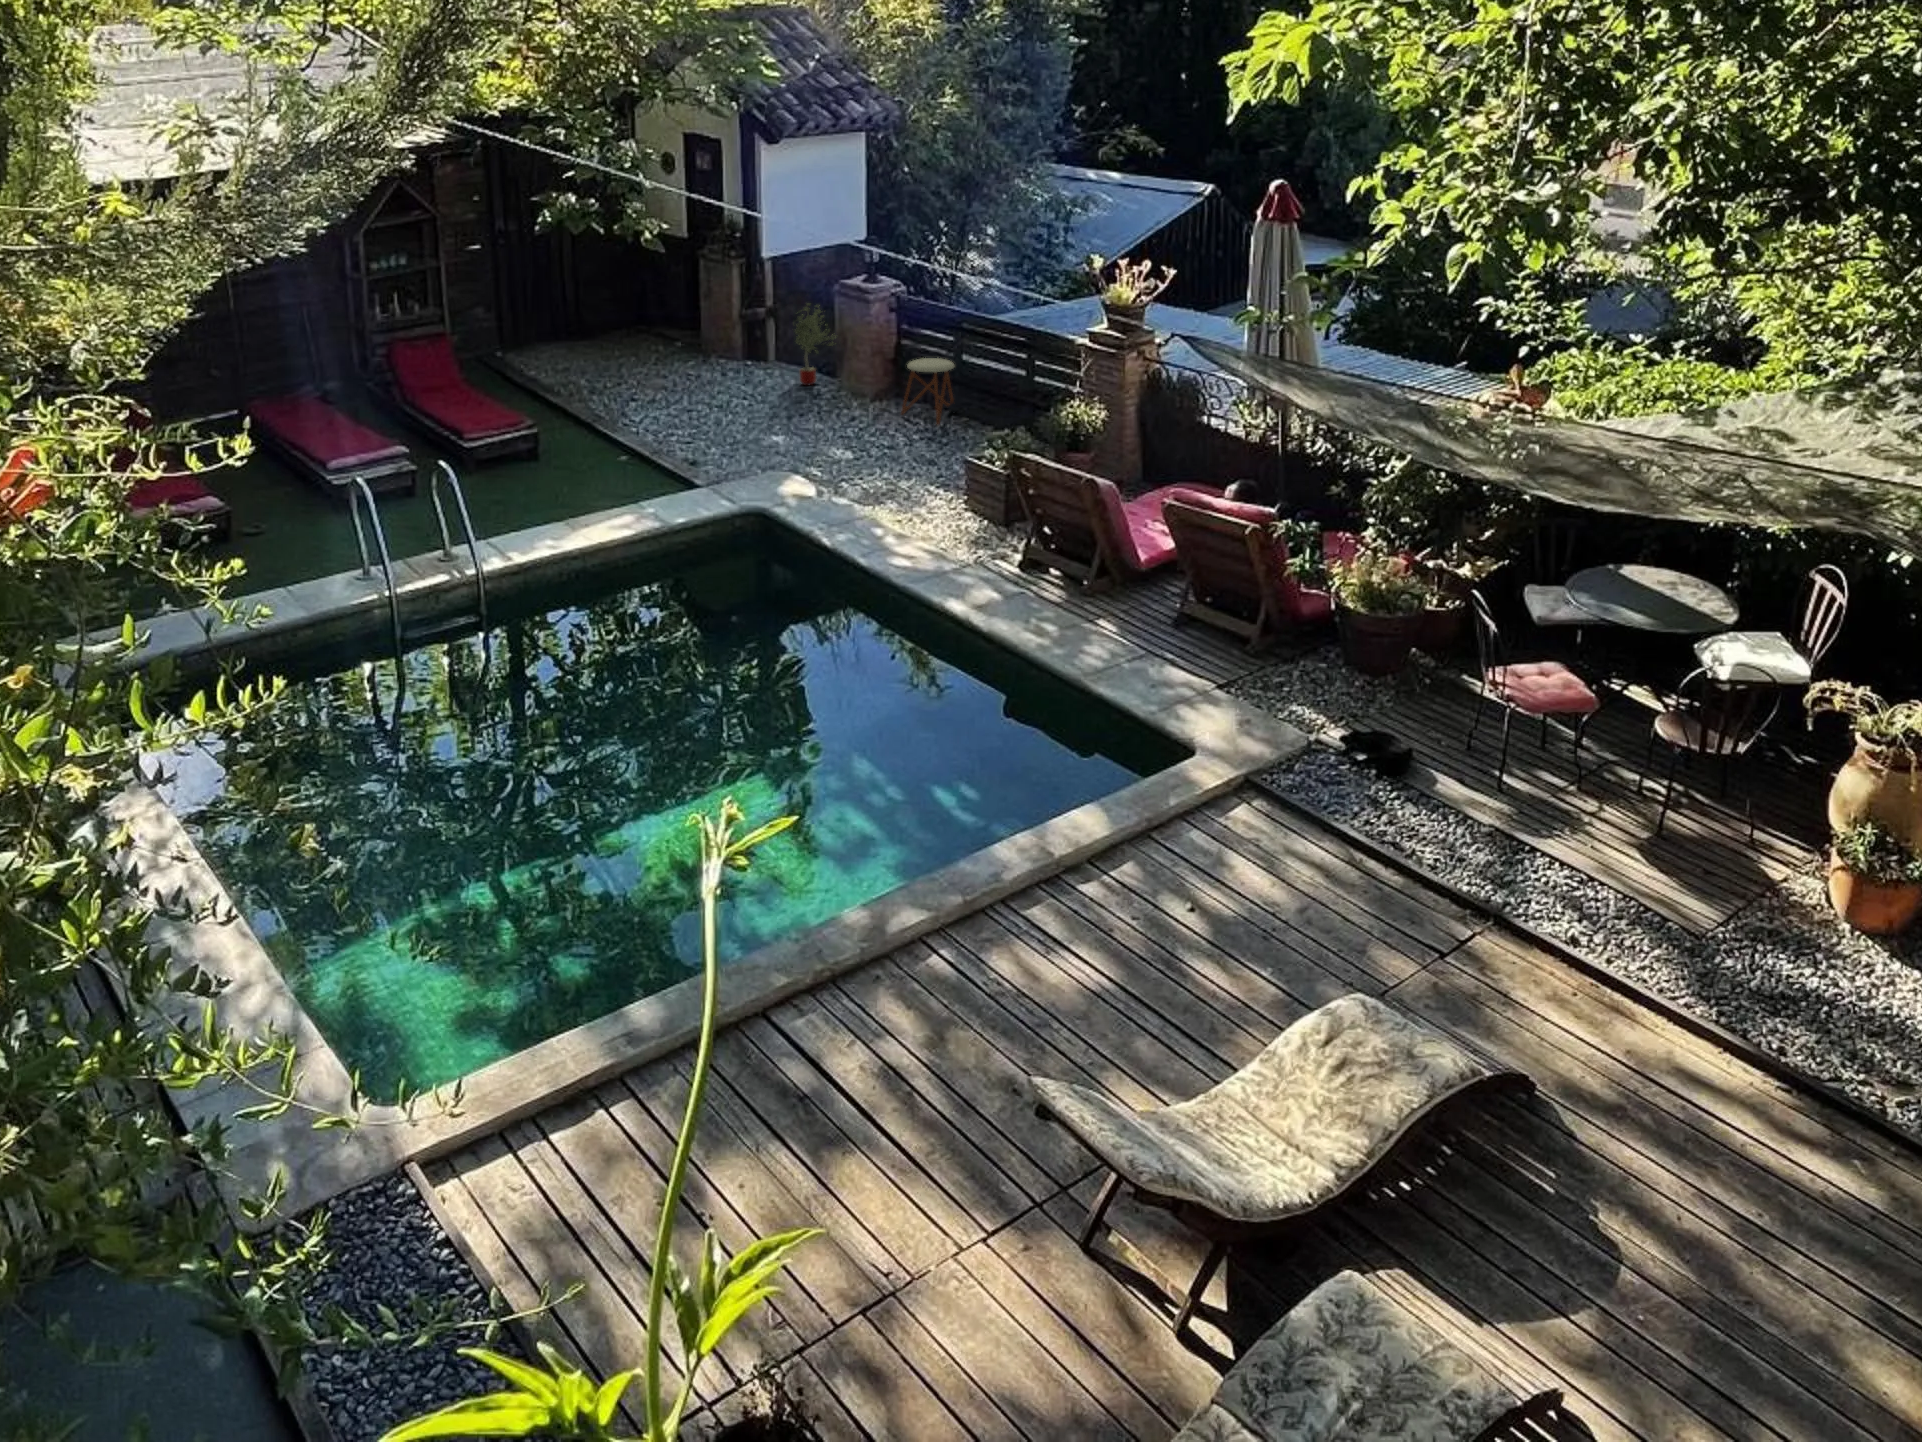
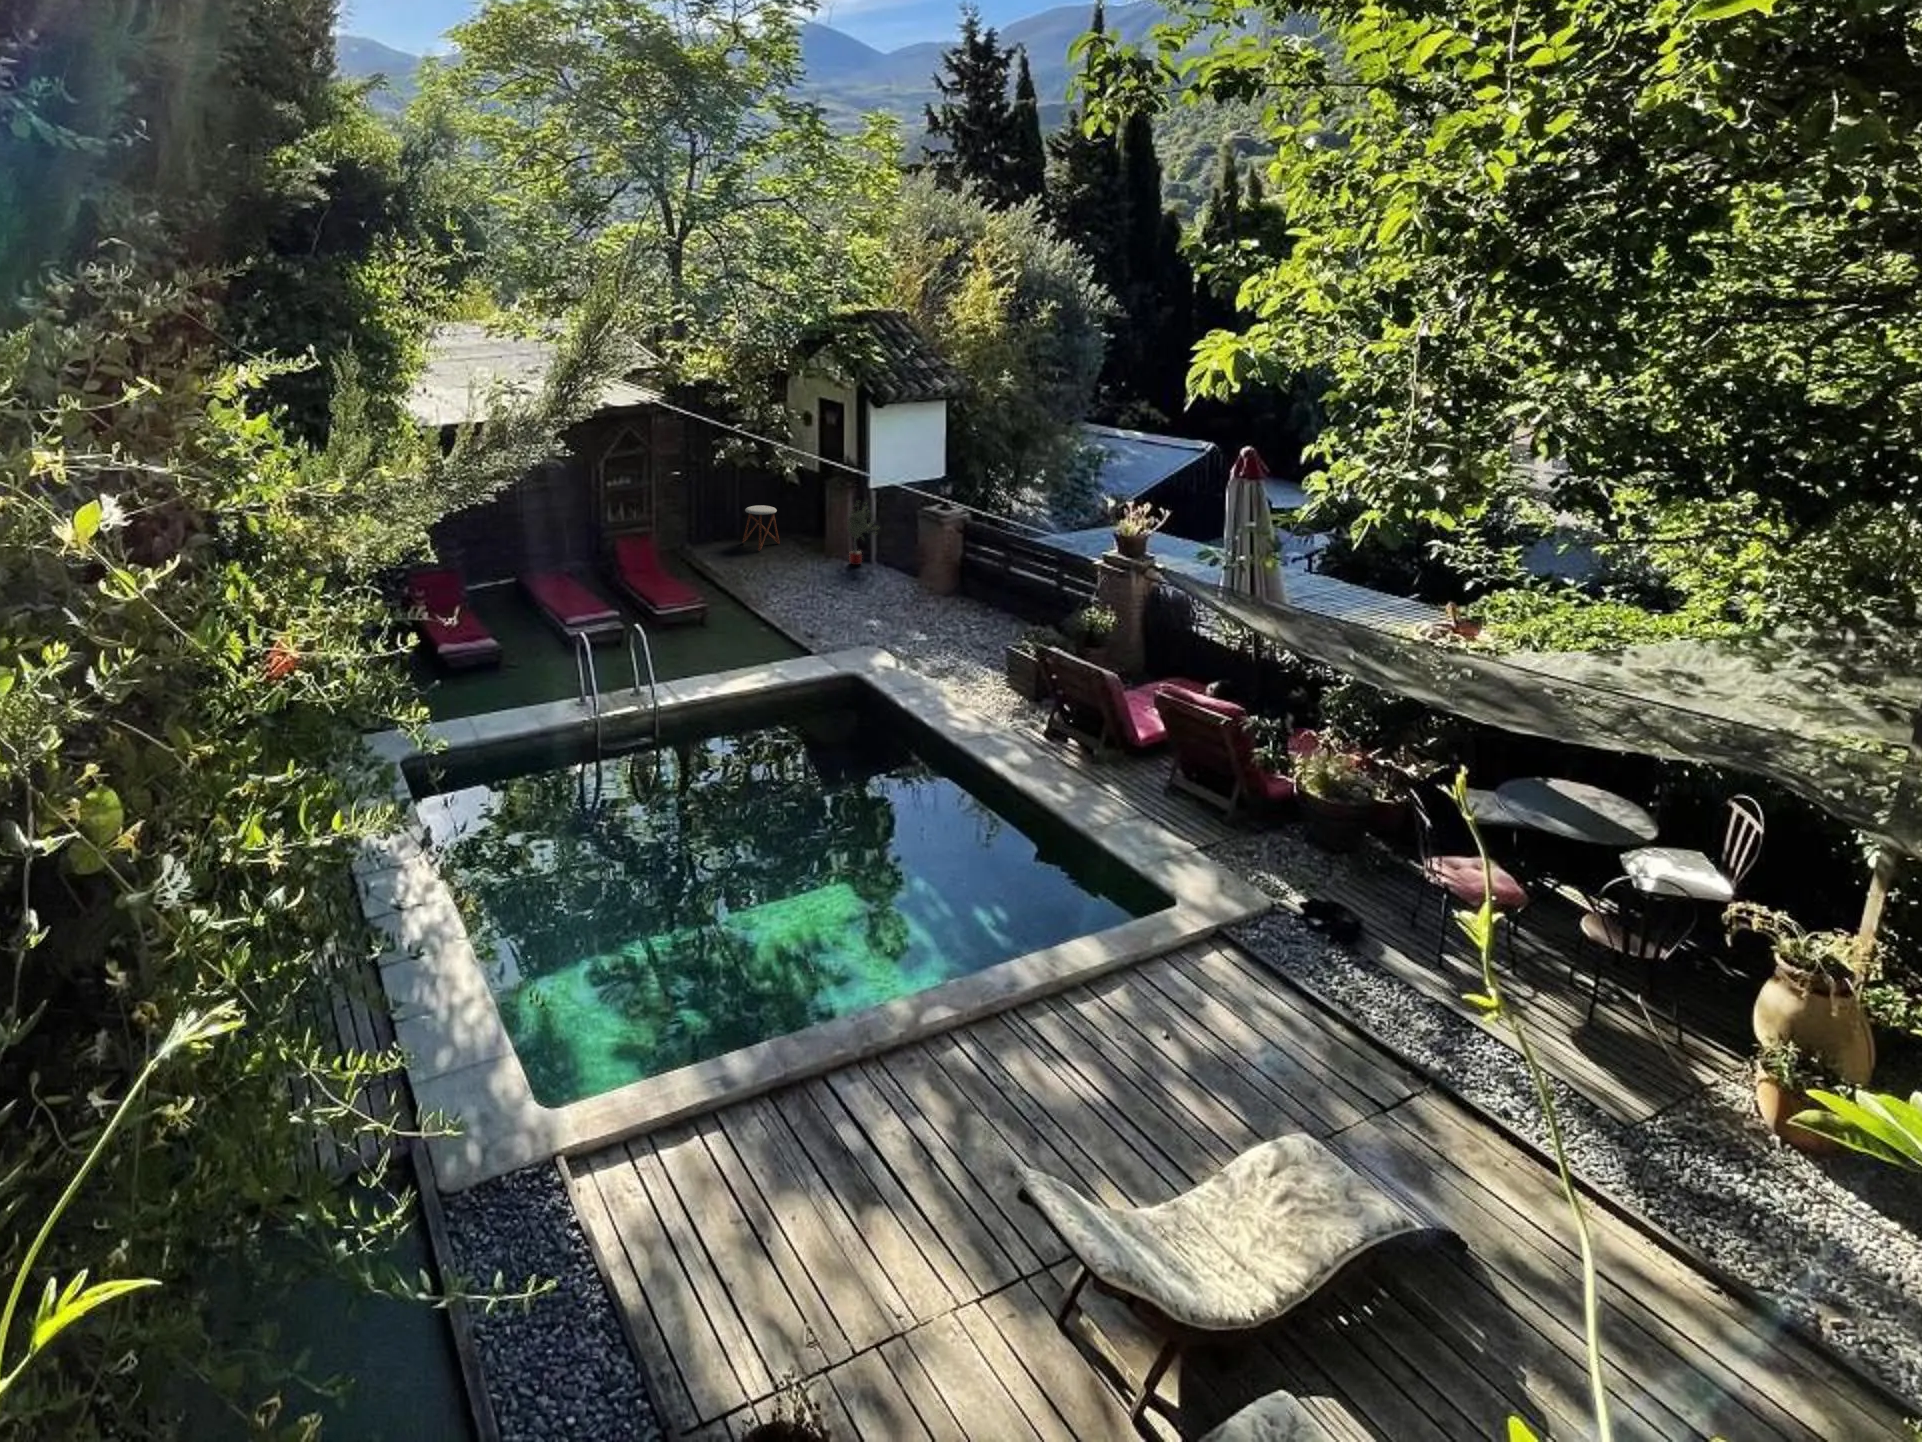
stool: present [901,358,954,425] -> present [742,506,780,551]

